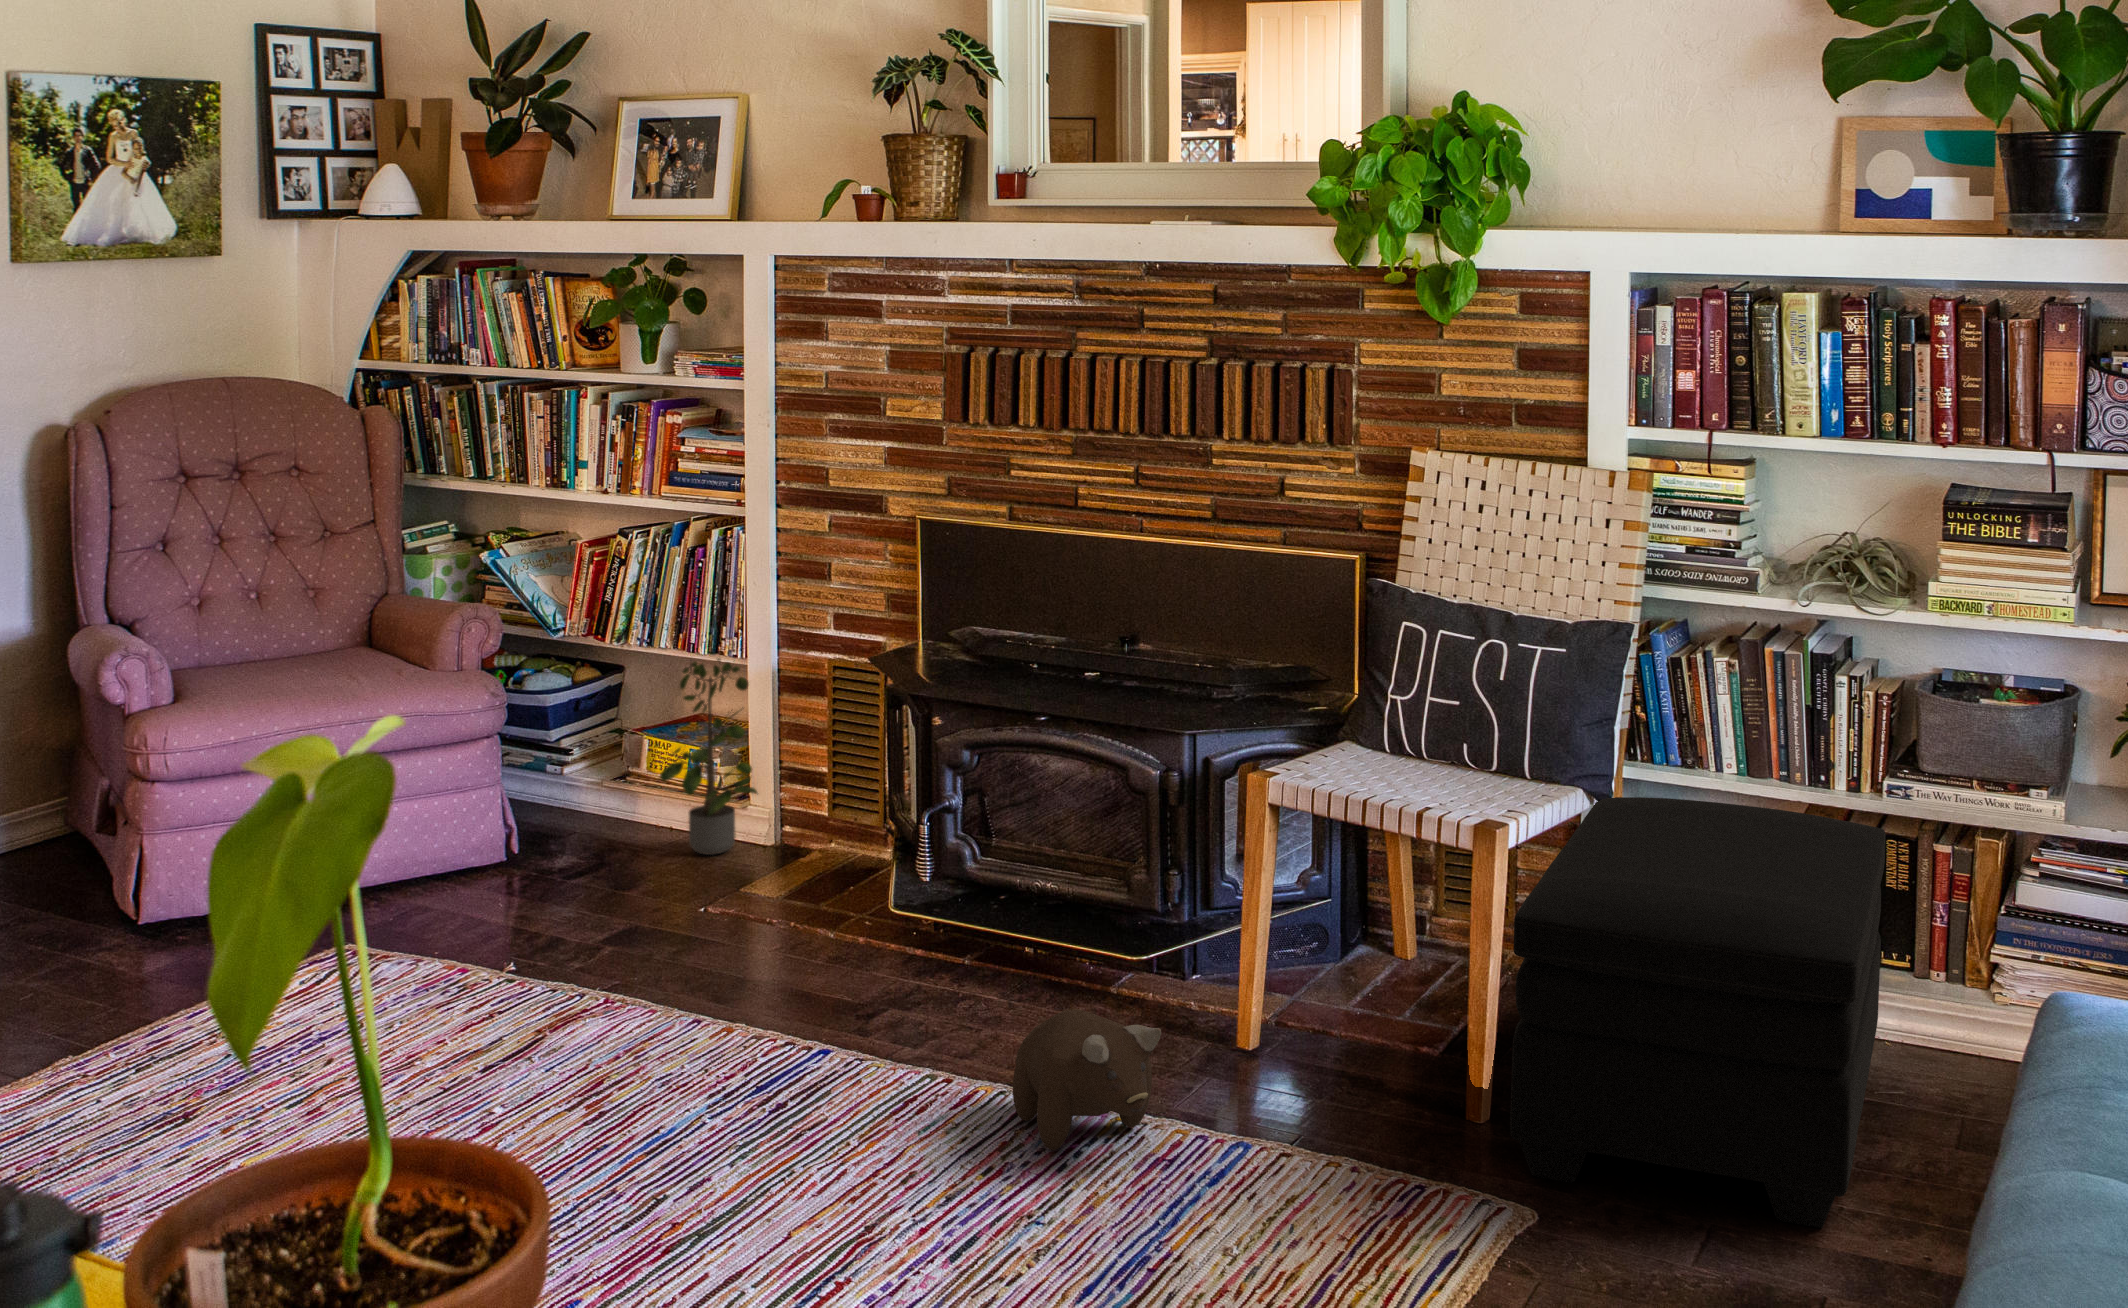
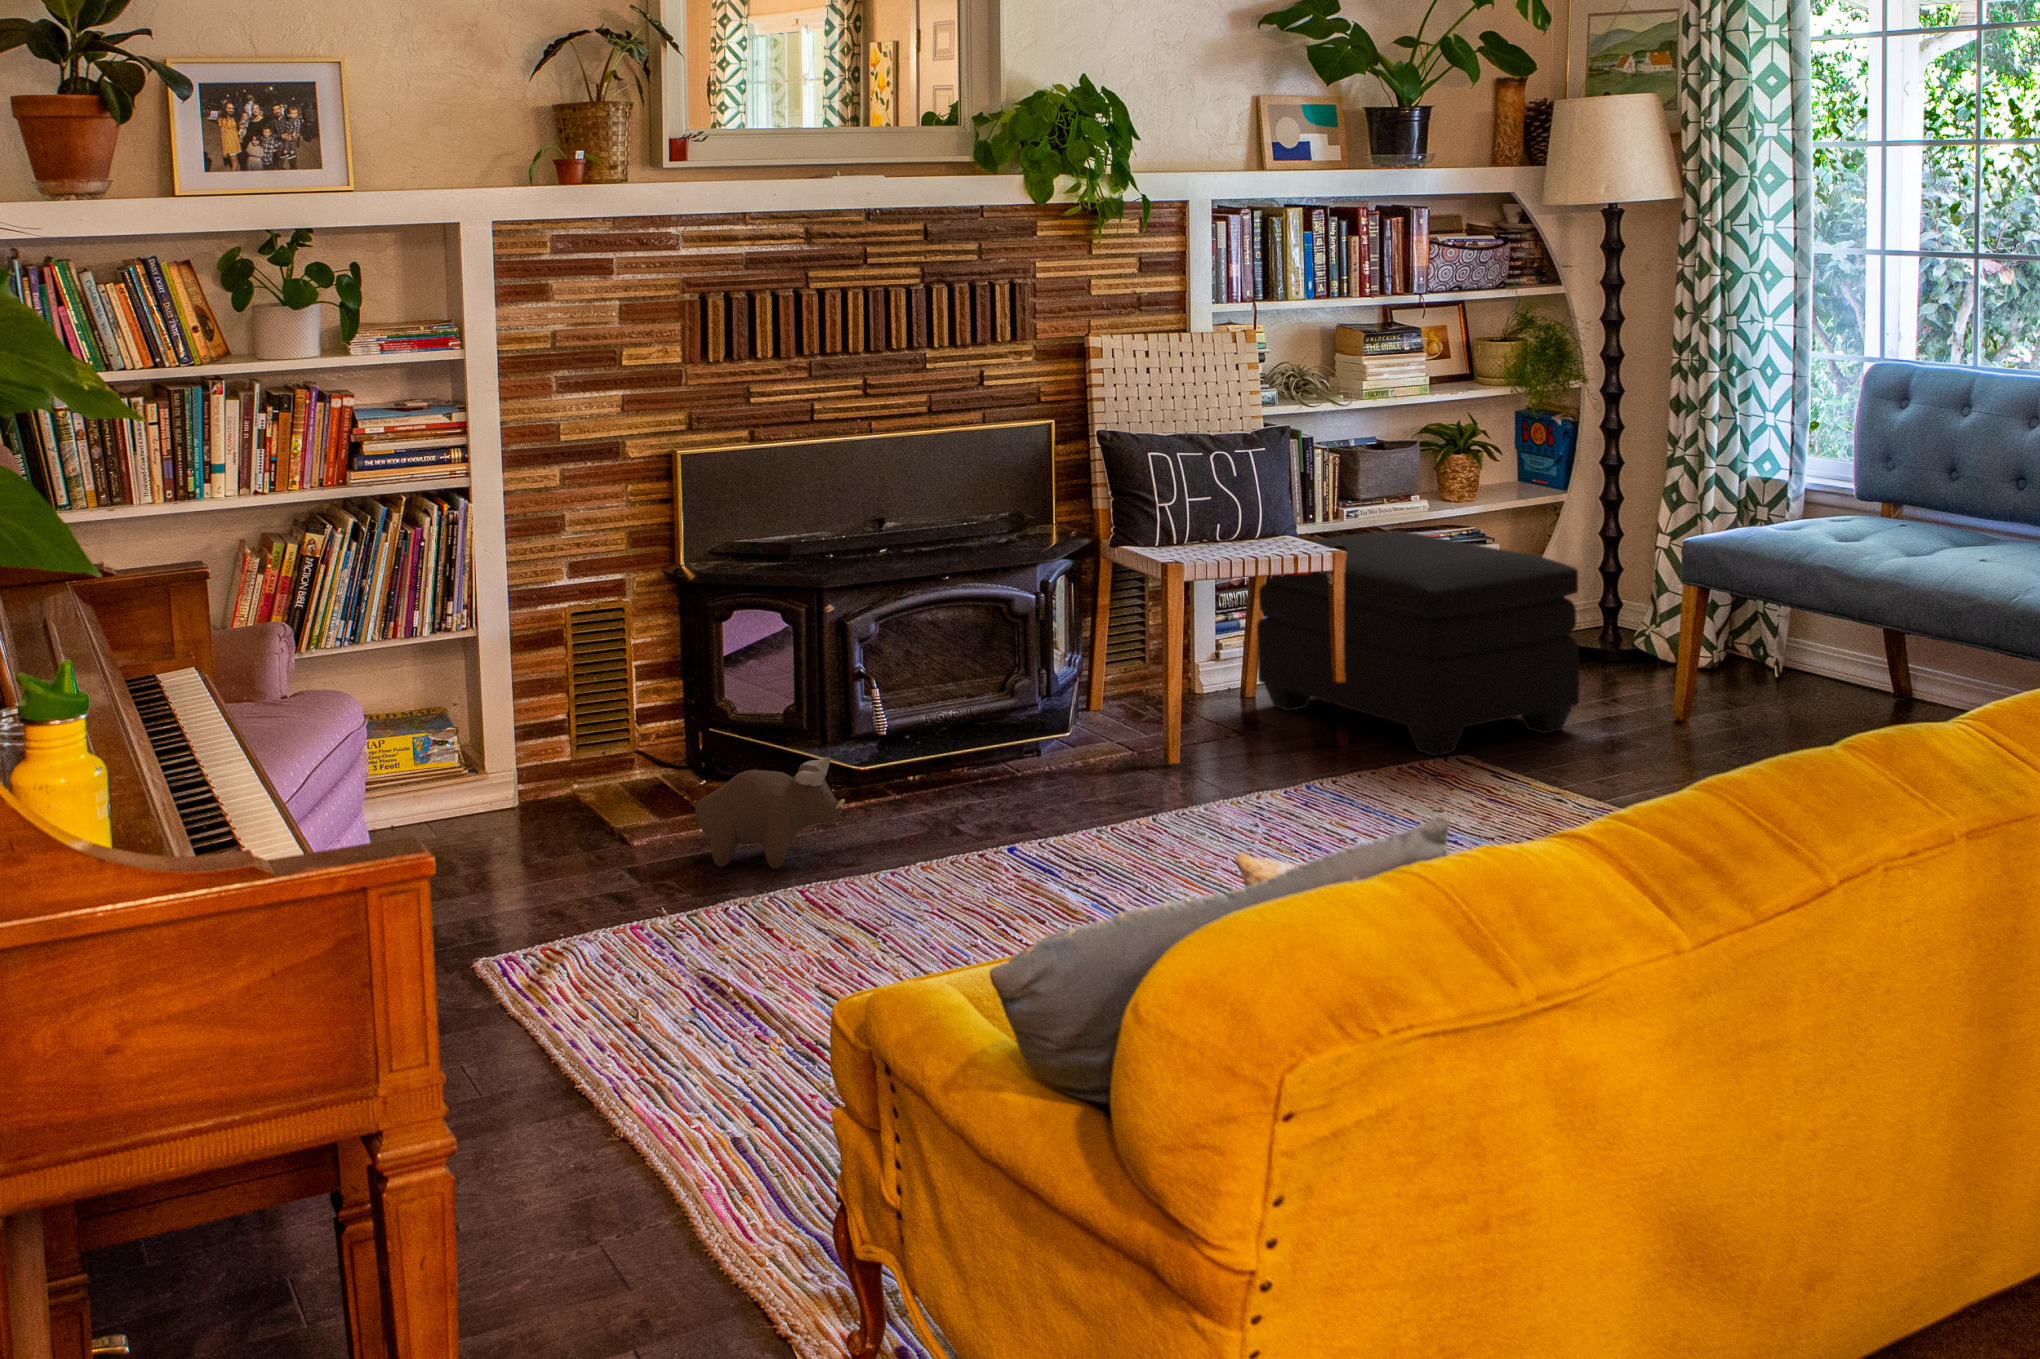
potted plant: present [660,658,757,855] -> none [442,618,566,823]
plush toy: present [1013,1009,1161,1151] -> present [695,757,845,869]

